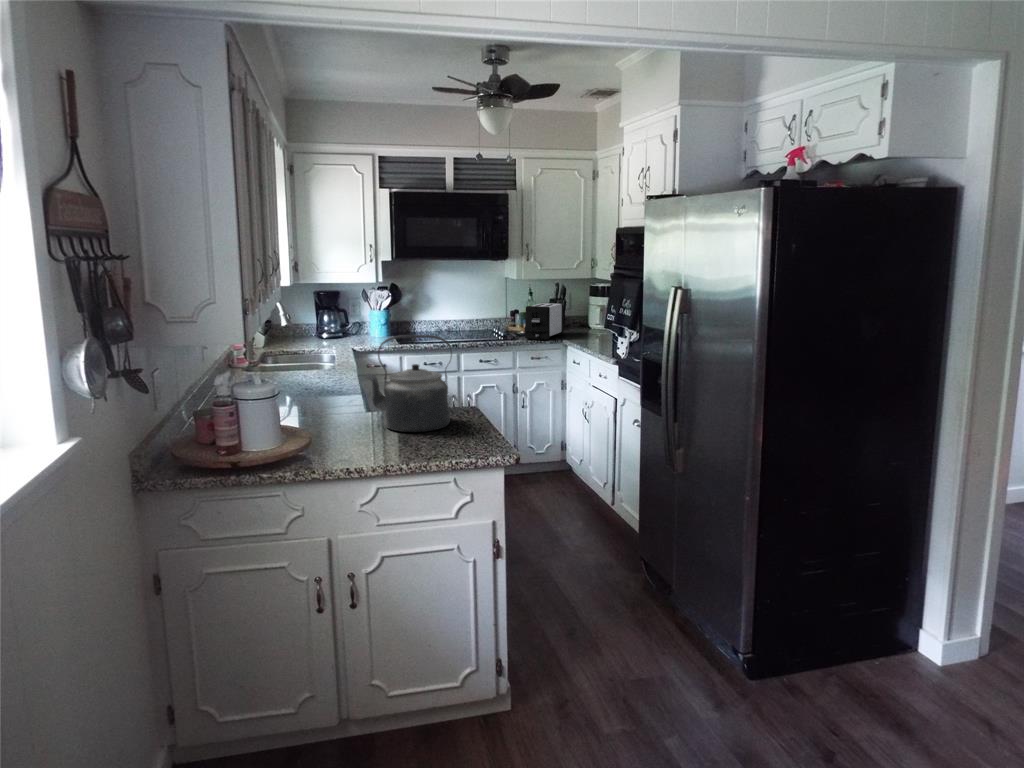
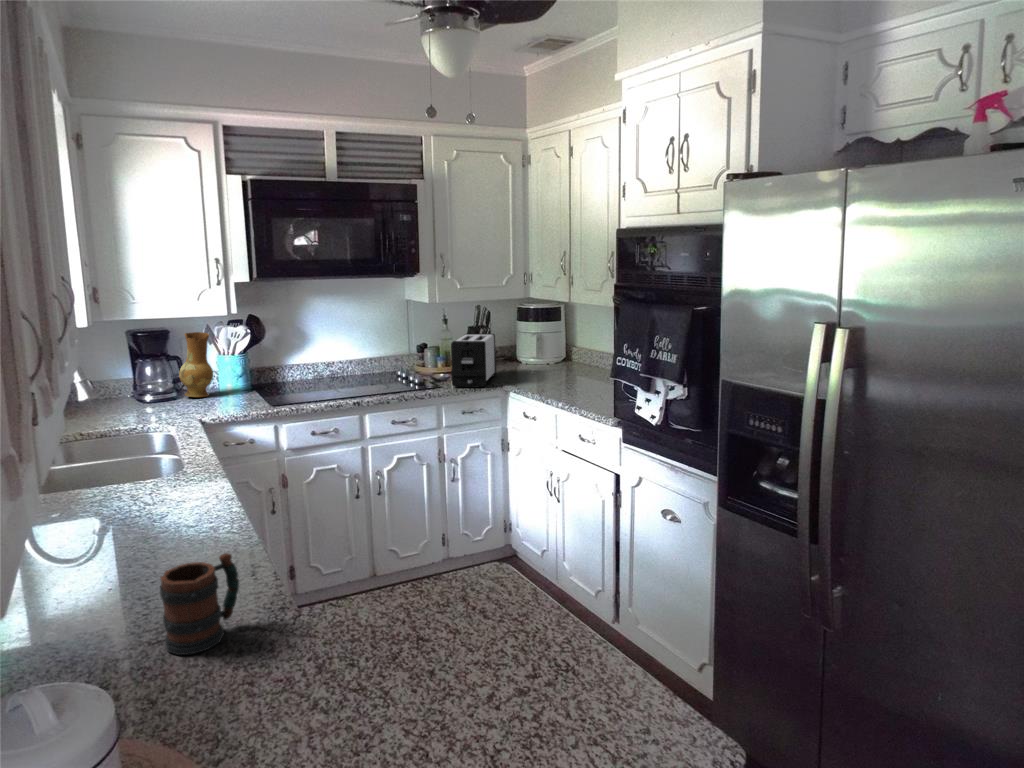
ceramic jug: none [345,294,367,338] -> present [179,332,213,397]
kettle: present [365,335,452,432] -> none [299,465,489,693]
mug: none [310,378,346,419] -> present [160,553,239,655]

